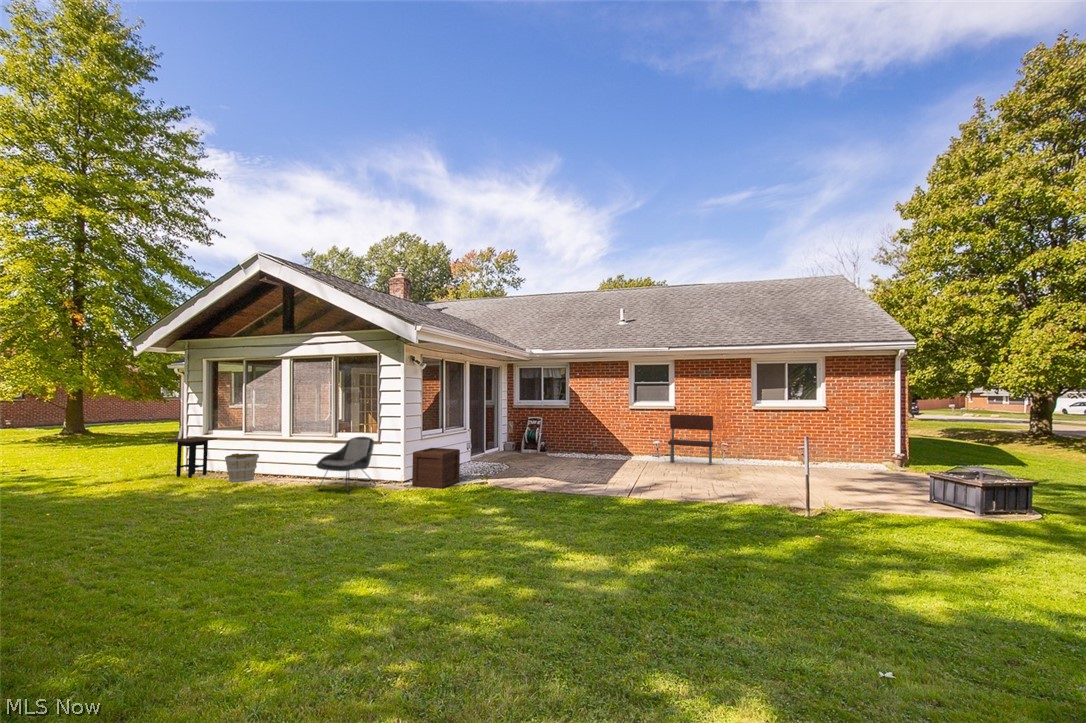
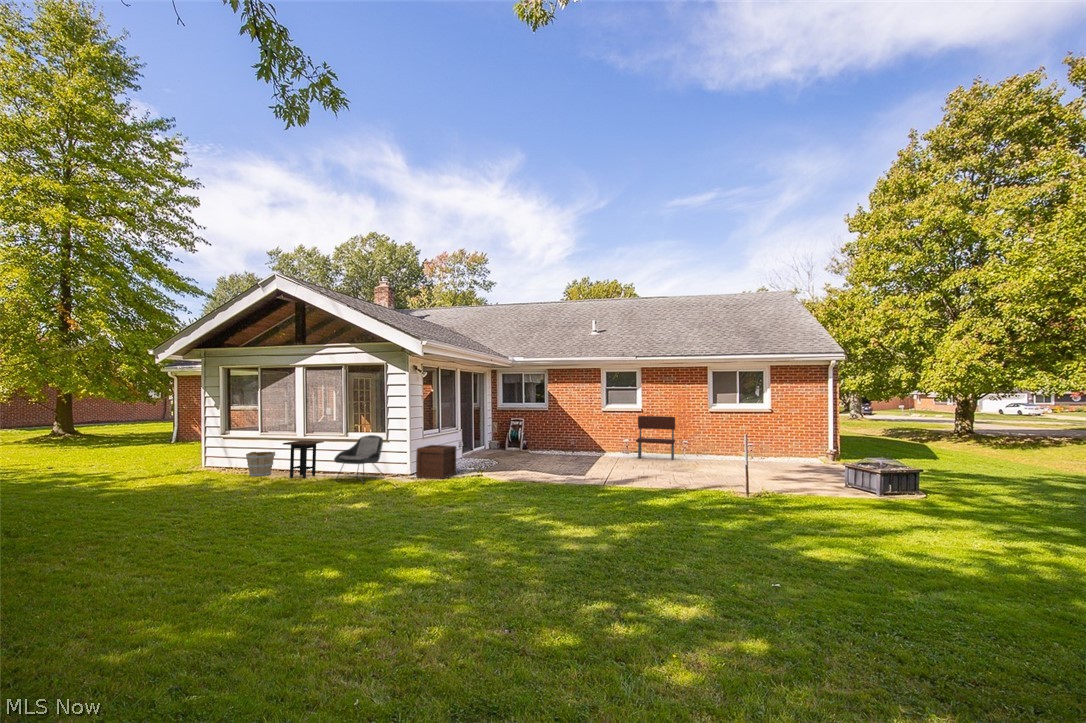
side table: present [168,437,217,478] -> present [283,440,324,478]

